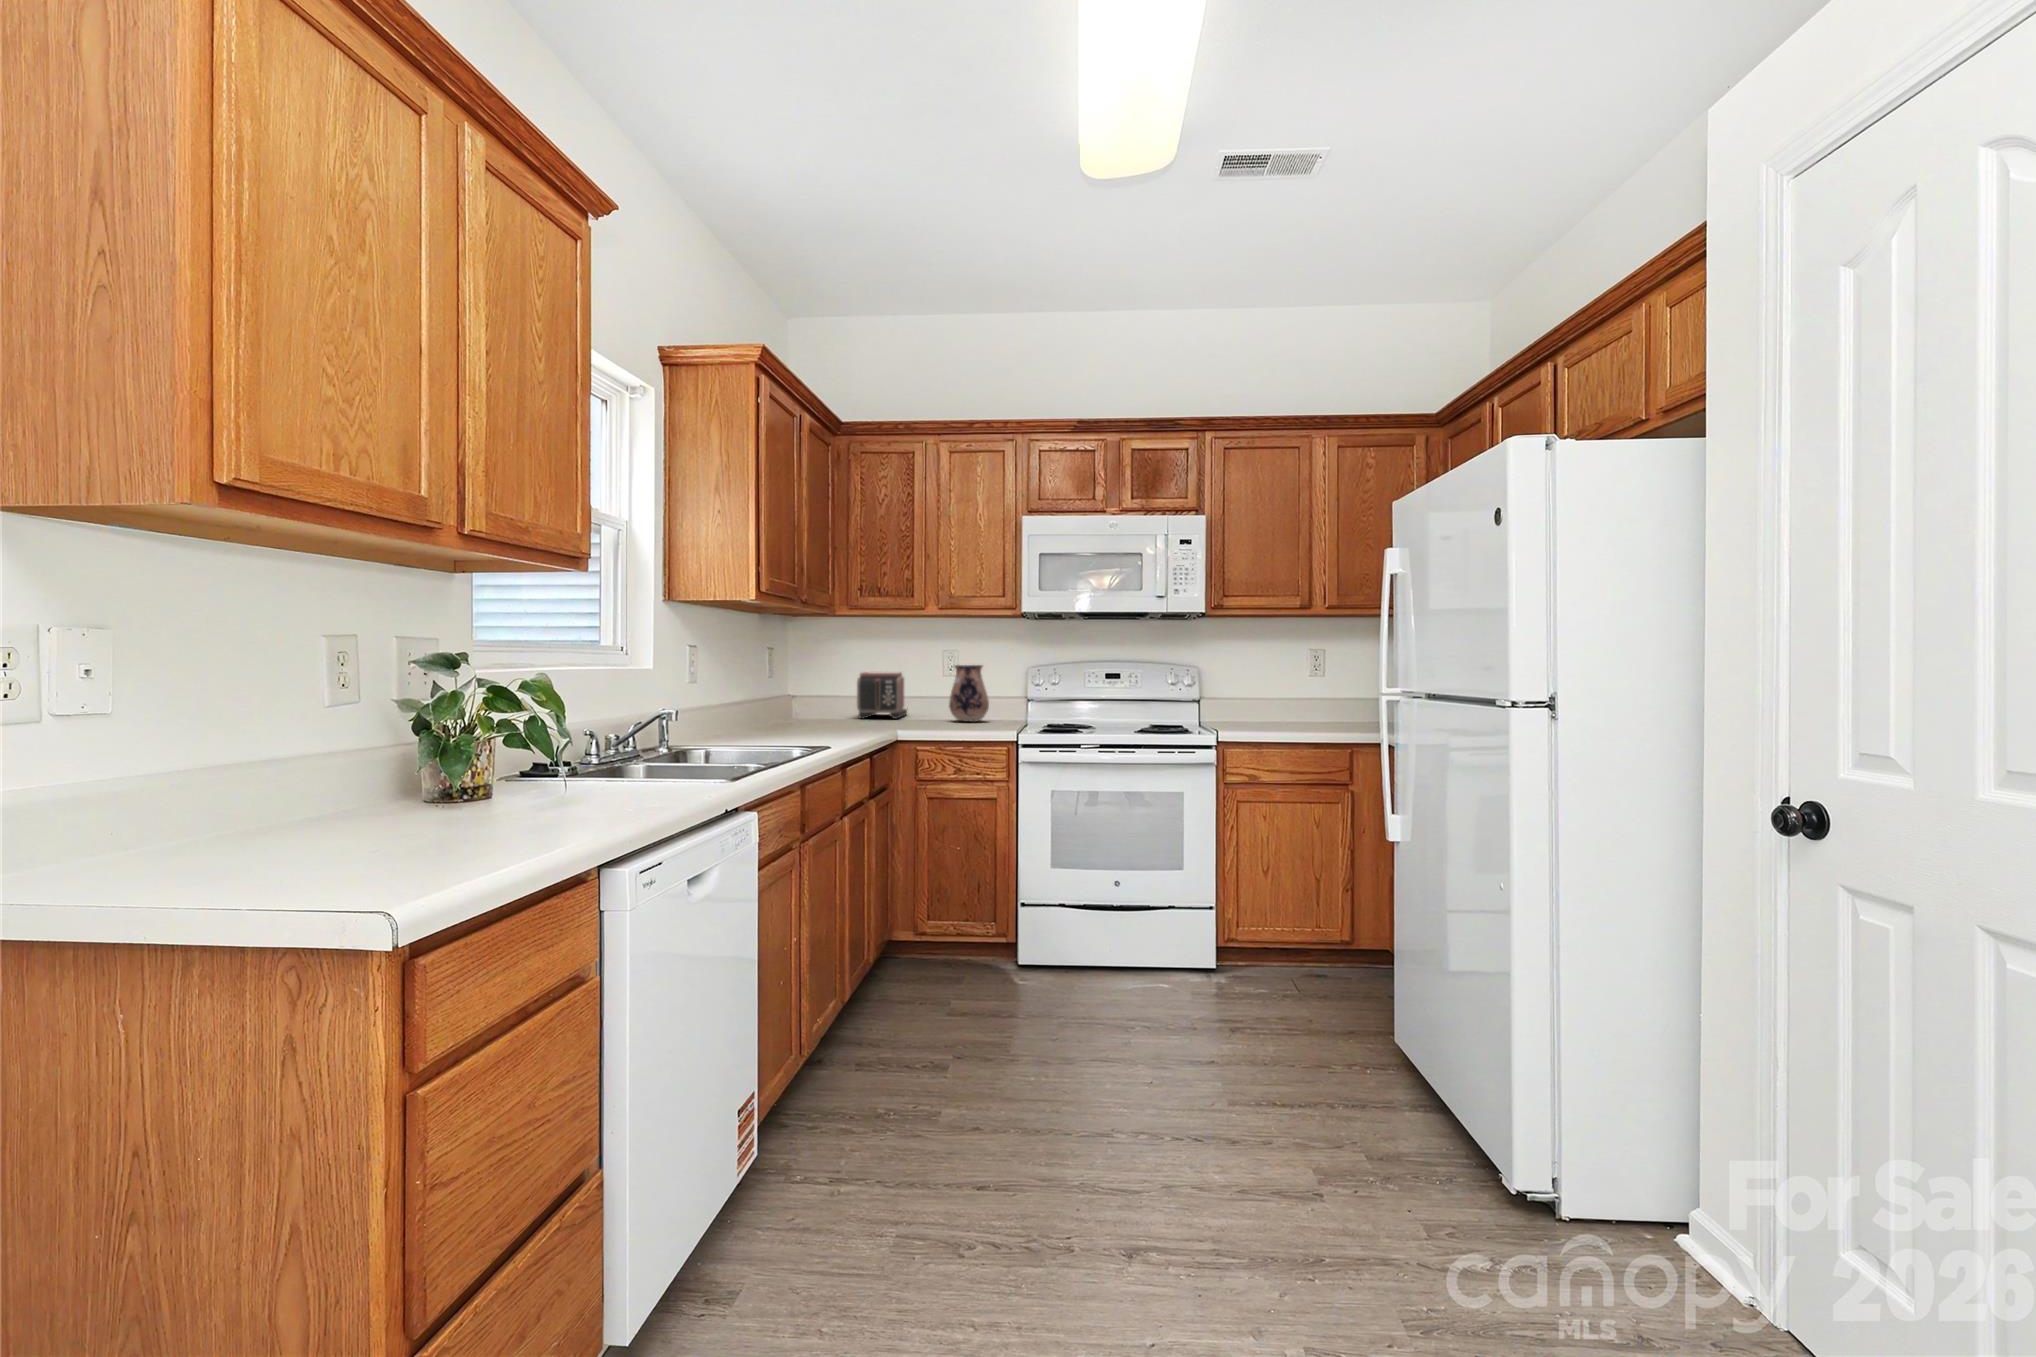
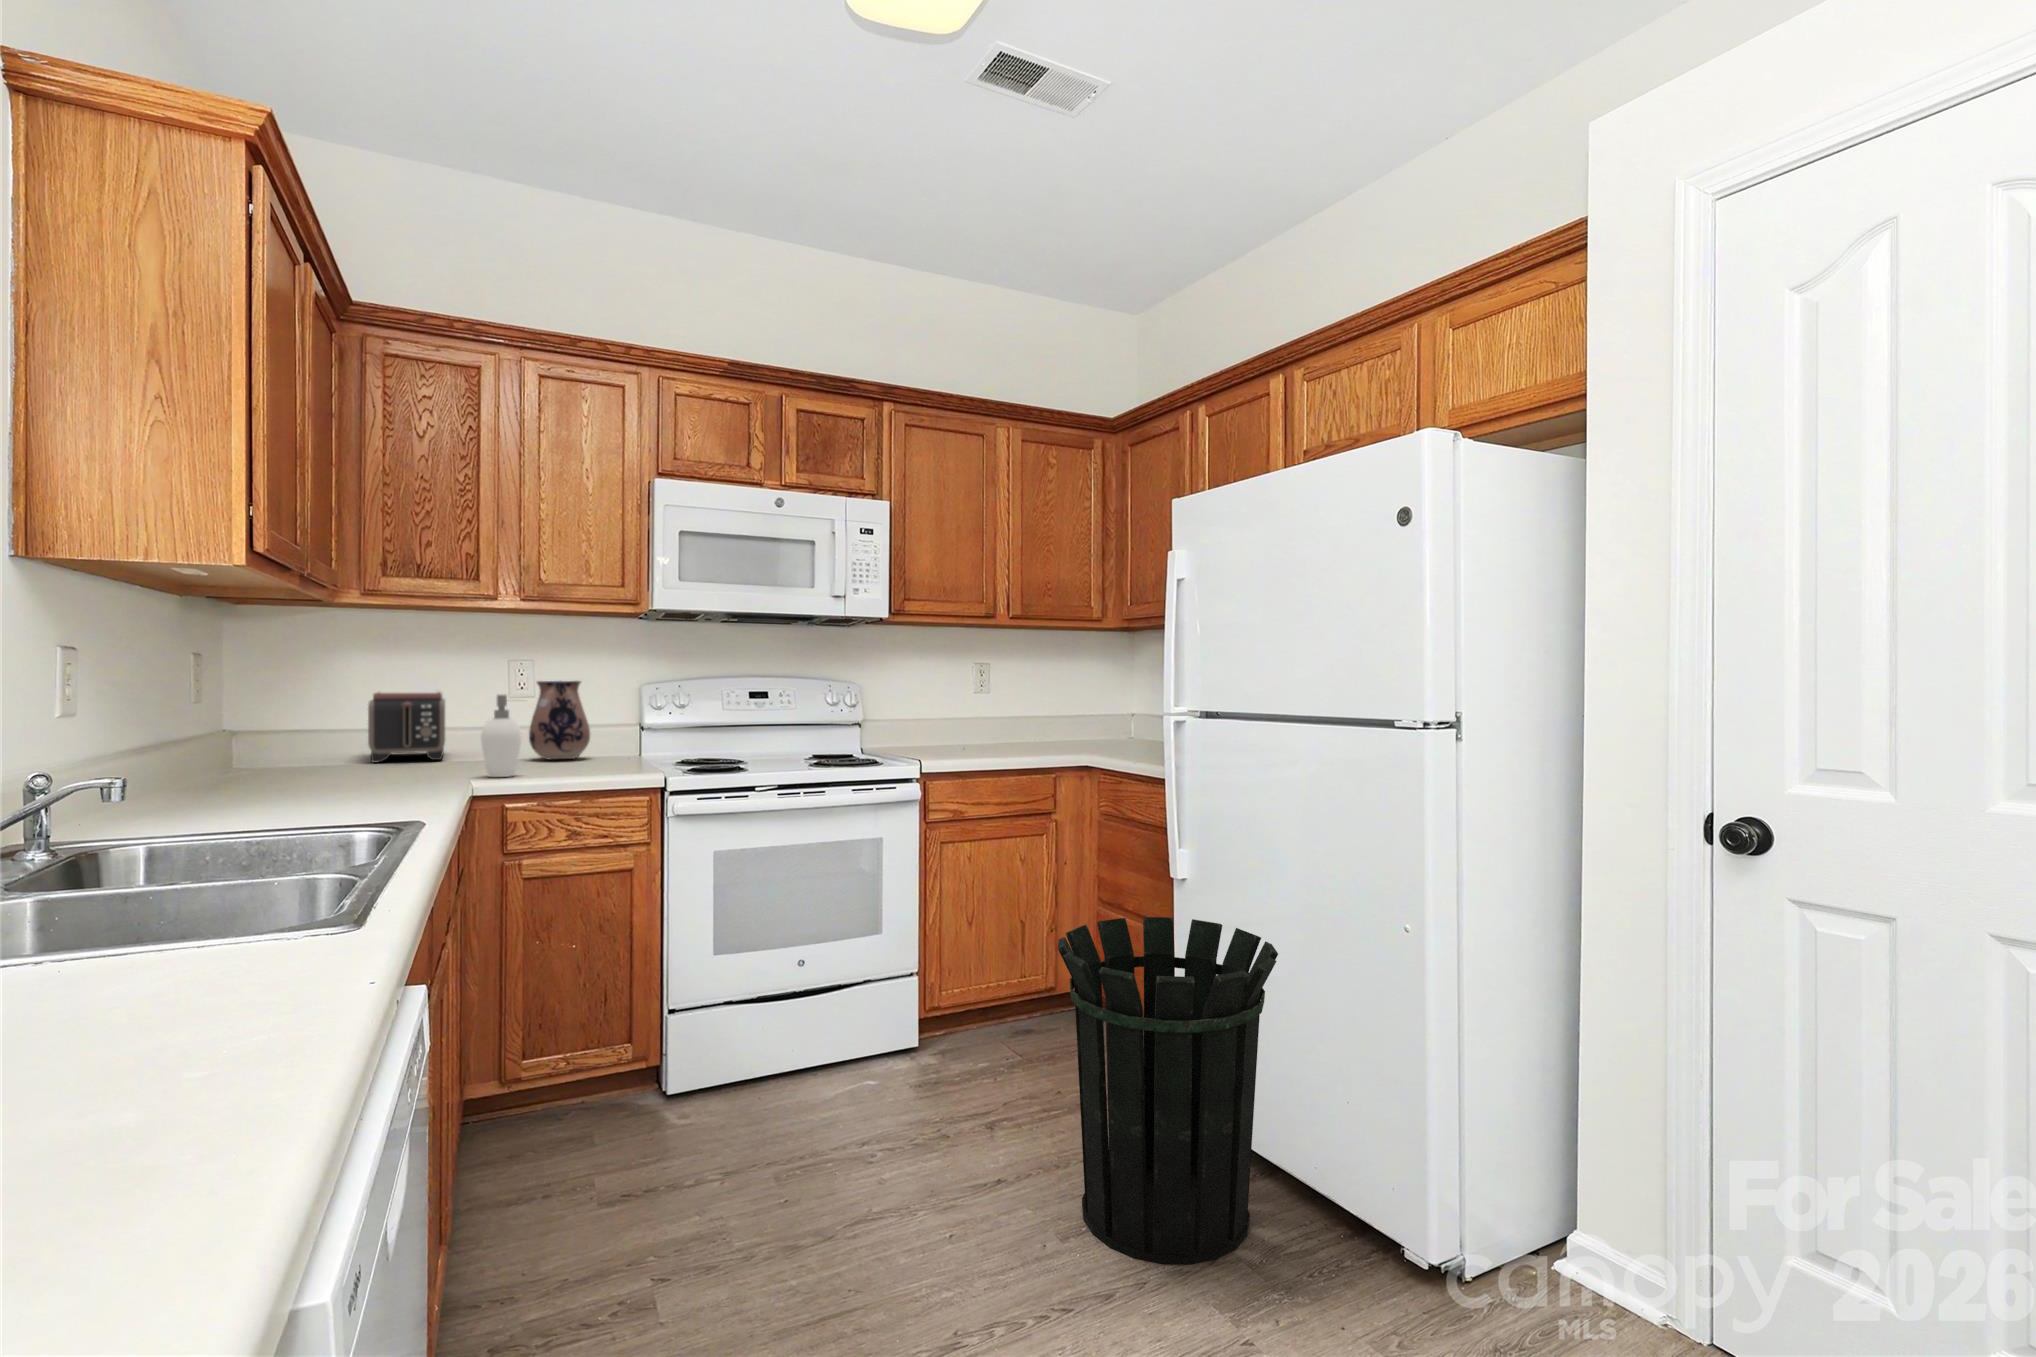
soap dispenser: none [905,674,930,729] -> present [481,695,522,777]
waste bin: none [1230,865,1420,1139] -> present [1058,917,1278,1264]

